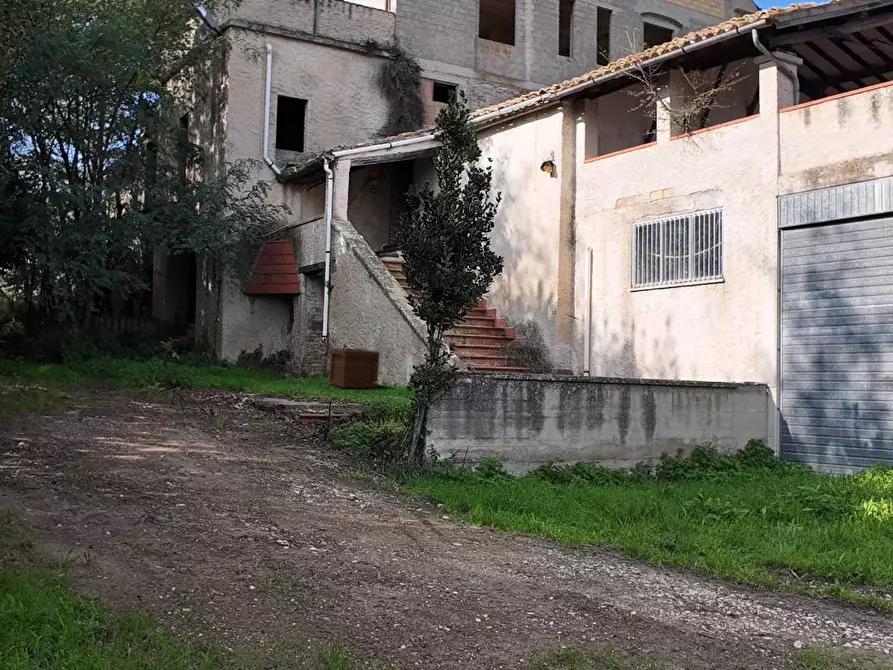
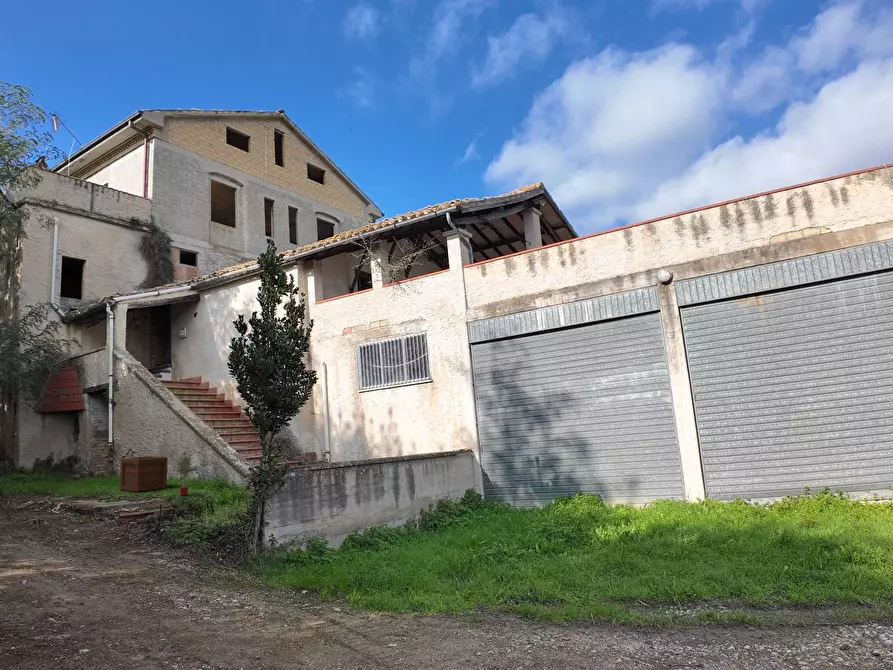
potted tree: none [378,344,406,398] -> present [177,451,200,496]

